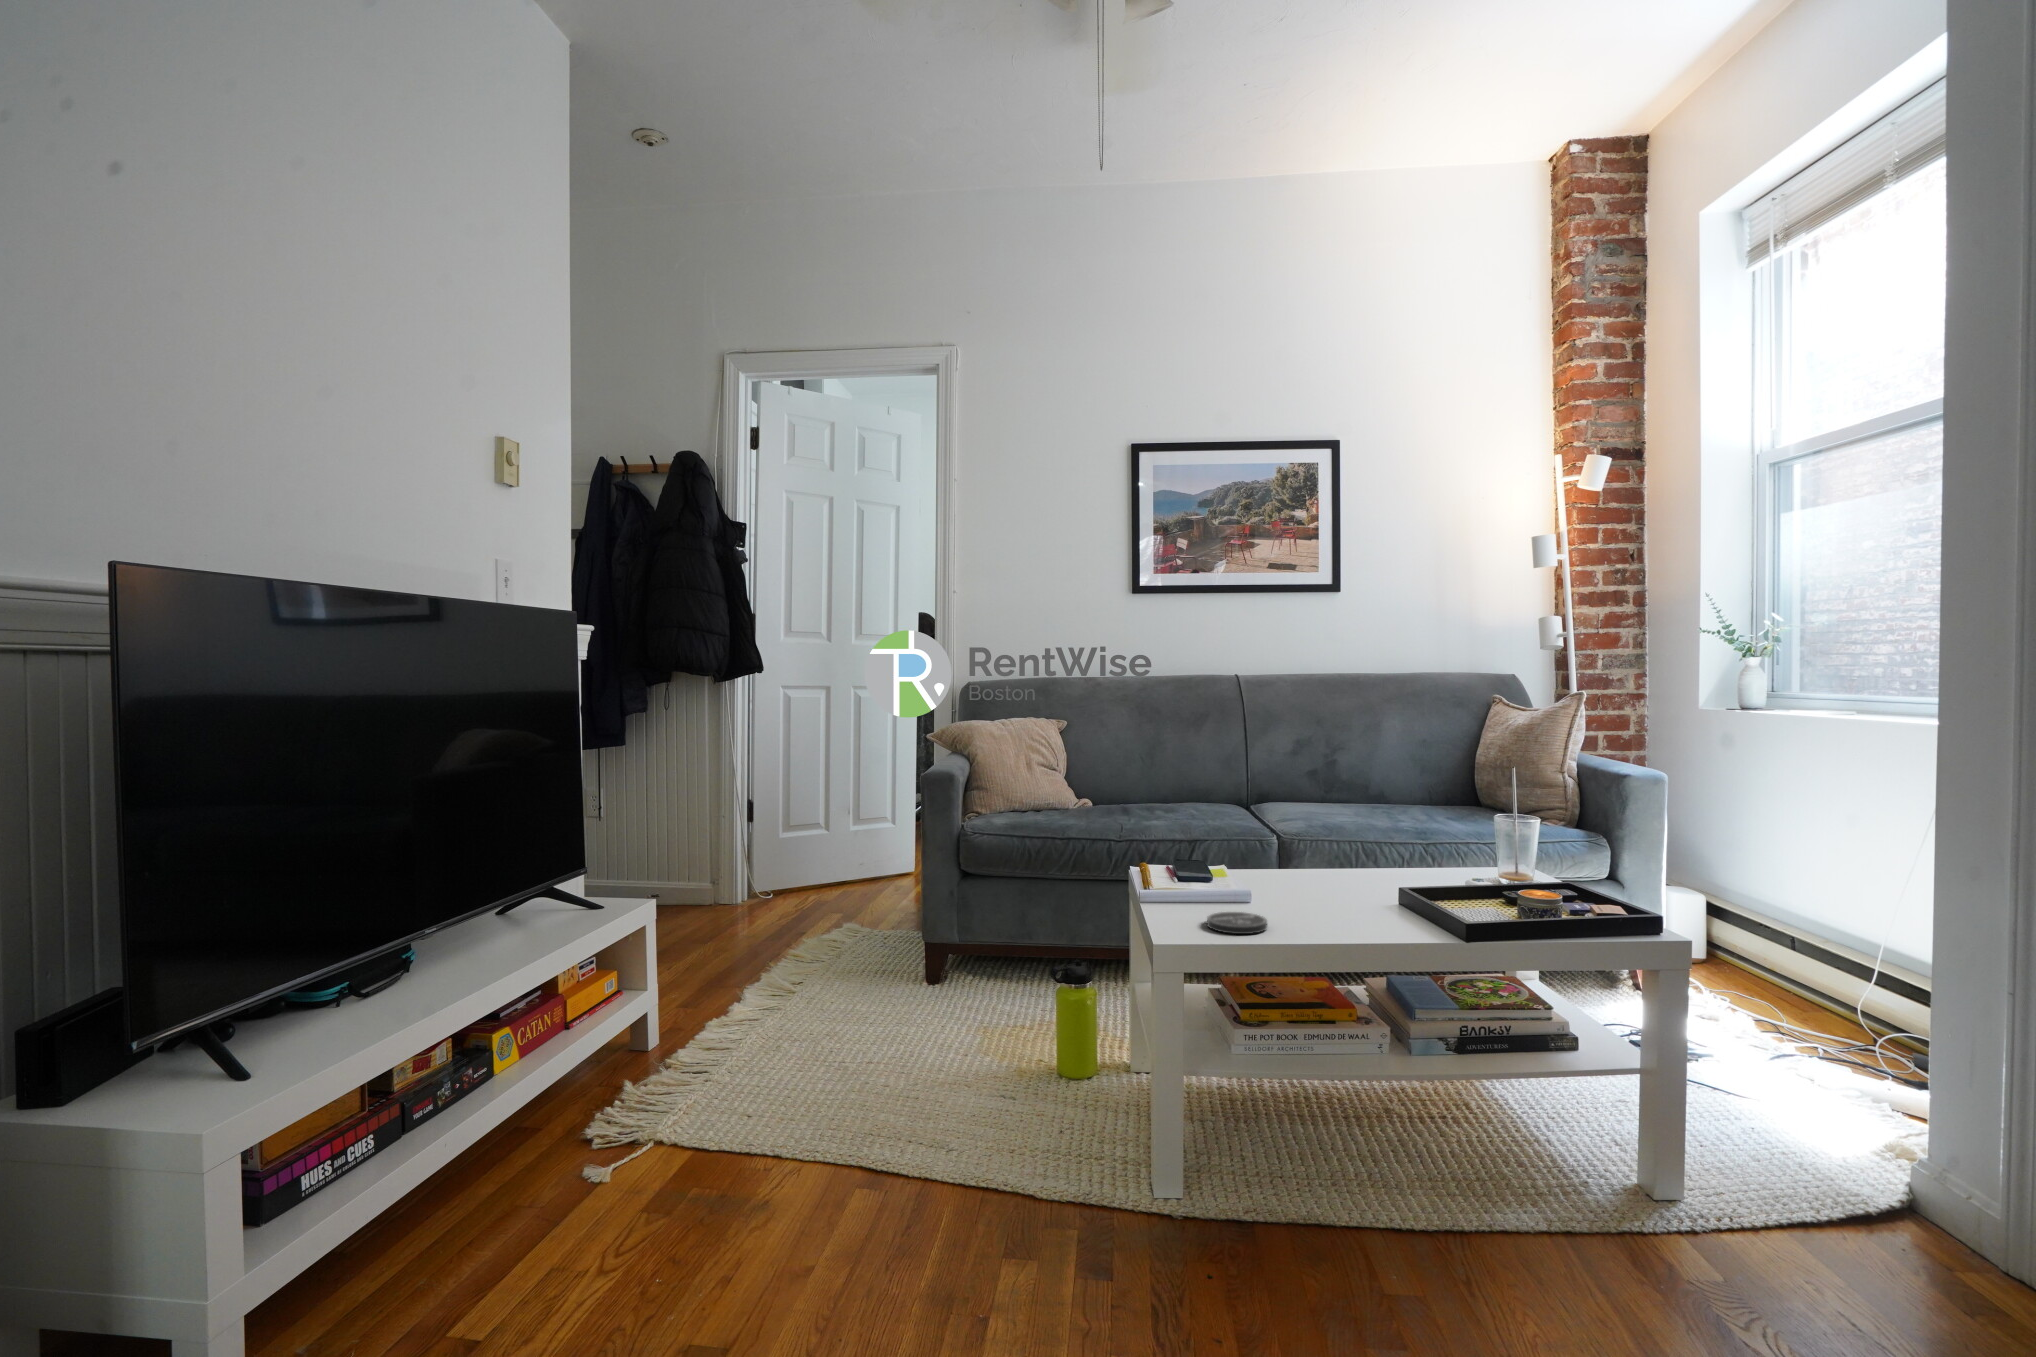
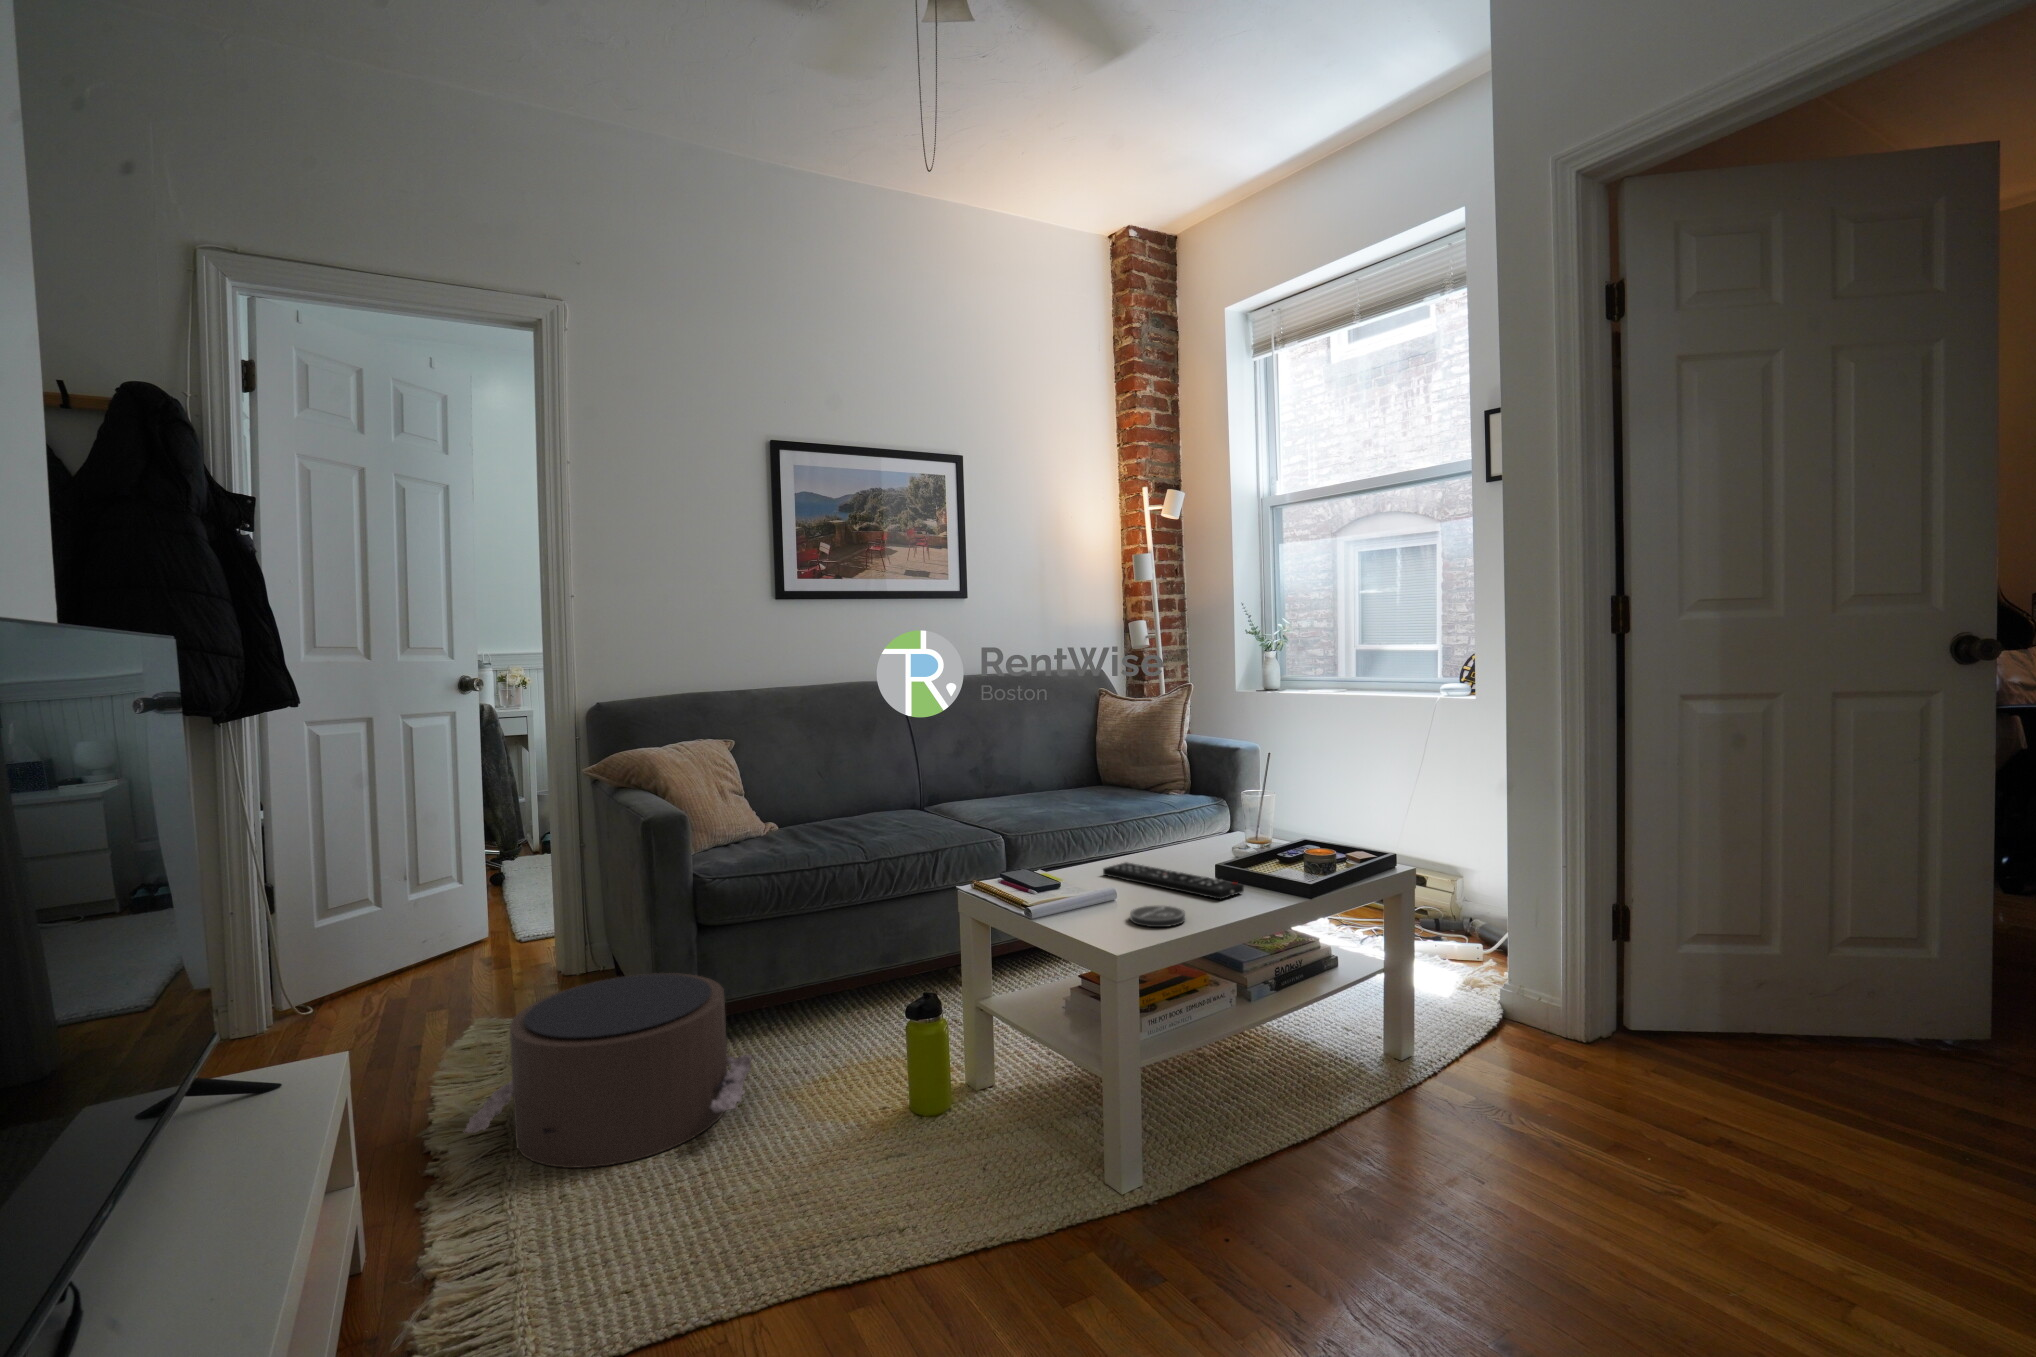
remote control: none [1272,873,1383,922] -> present [1103,863,1244,899]
pouf: none [744,906,964,1047] -> present [465,973,752,1168]

